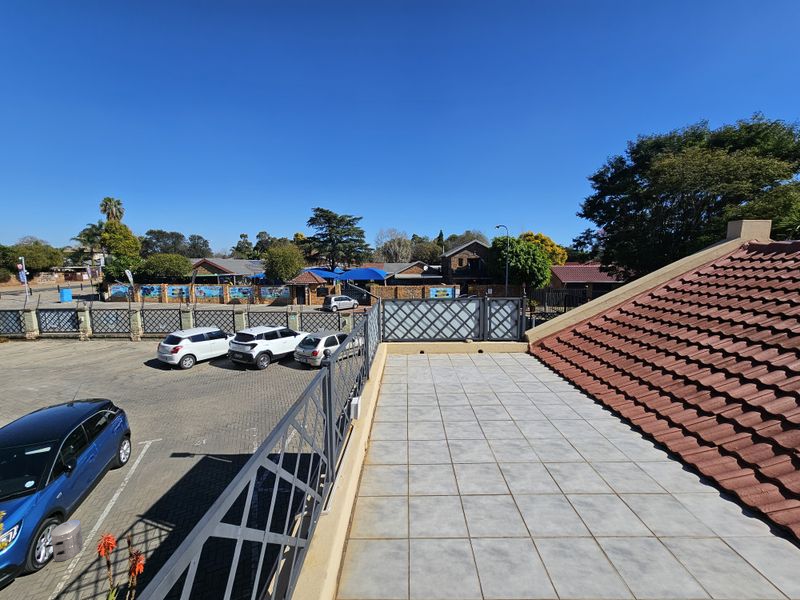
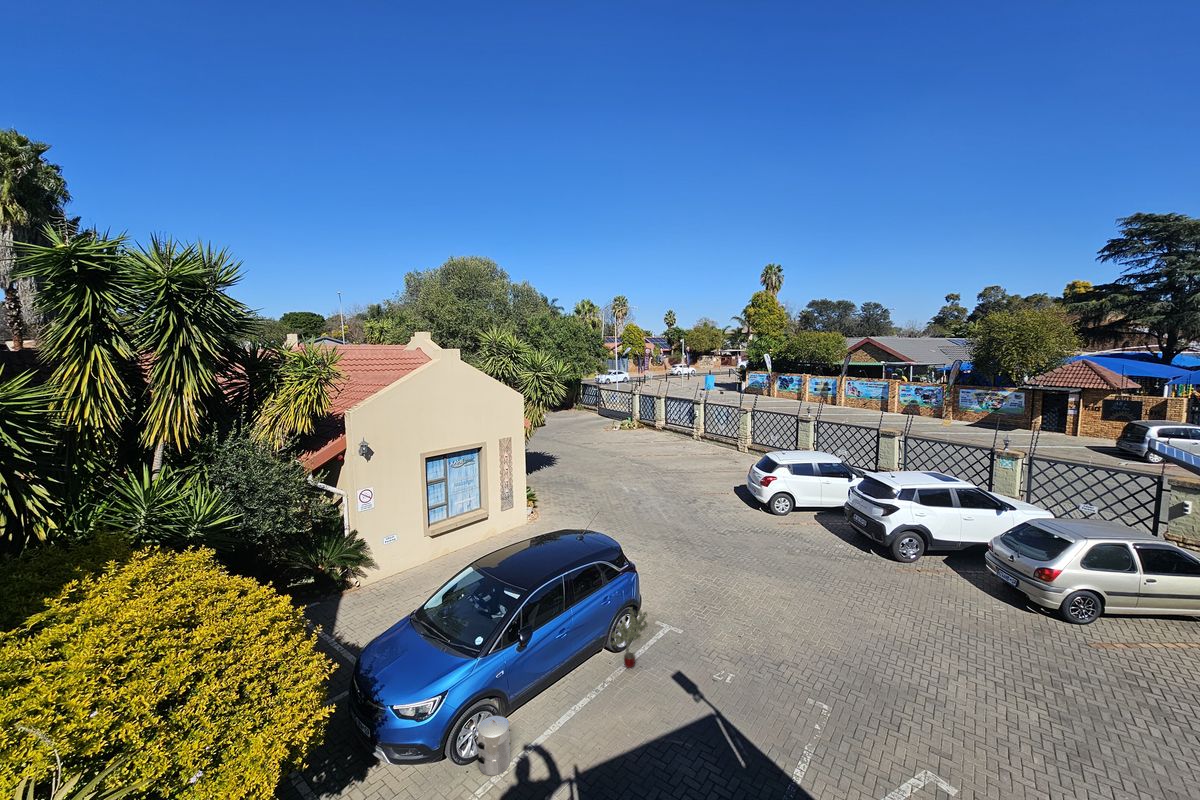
potted tree: none [120,430,147,468] -> present [611,608,648,668]

